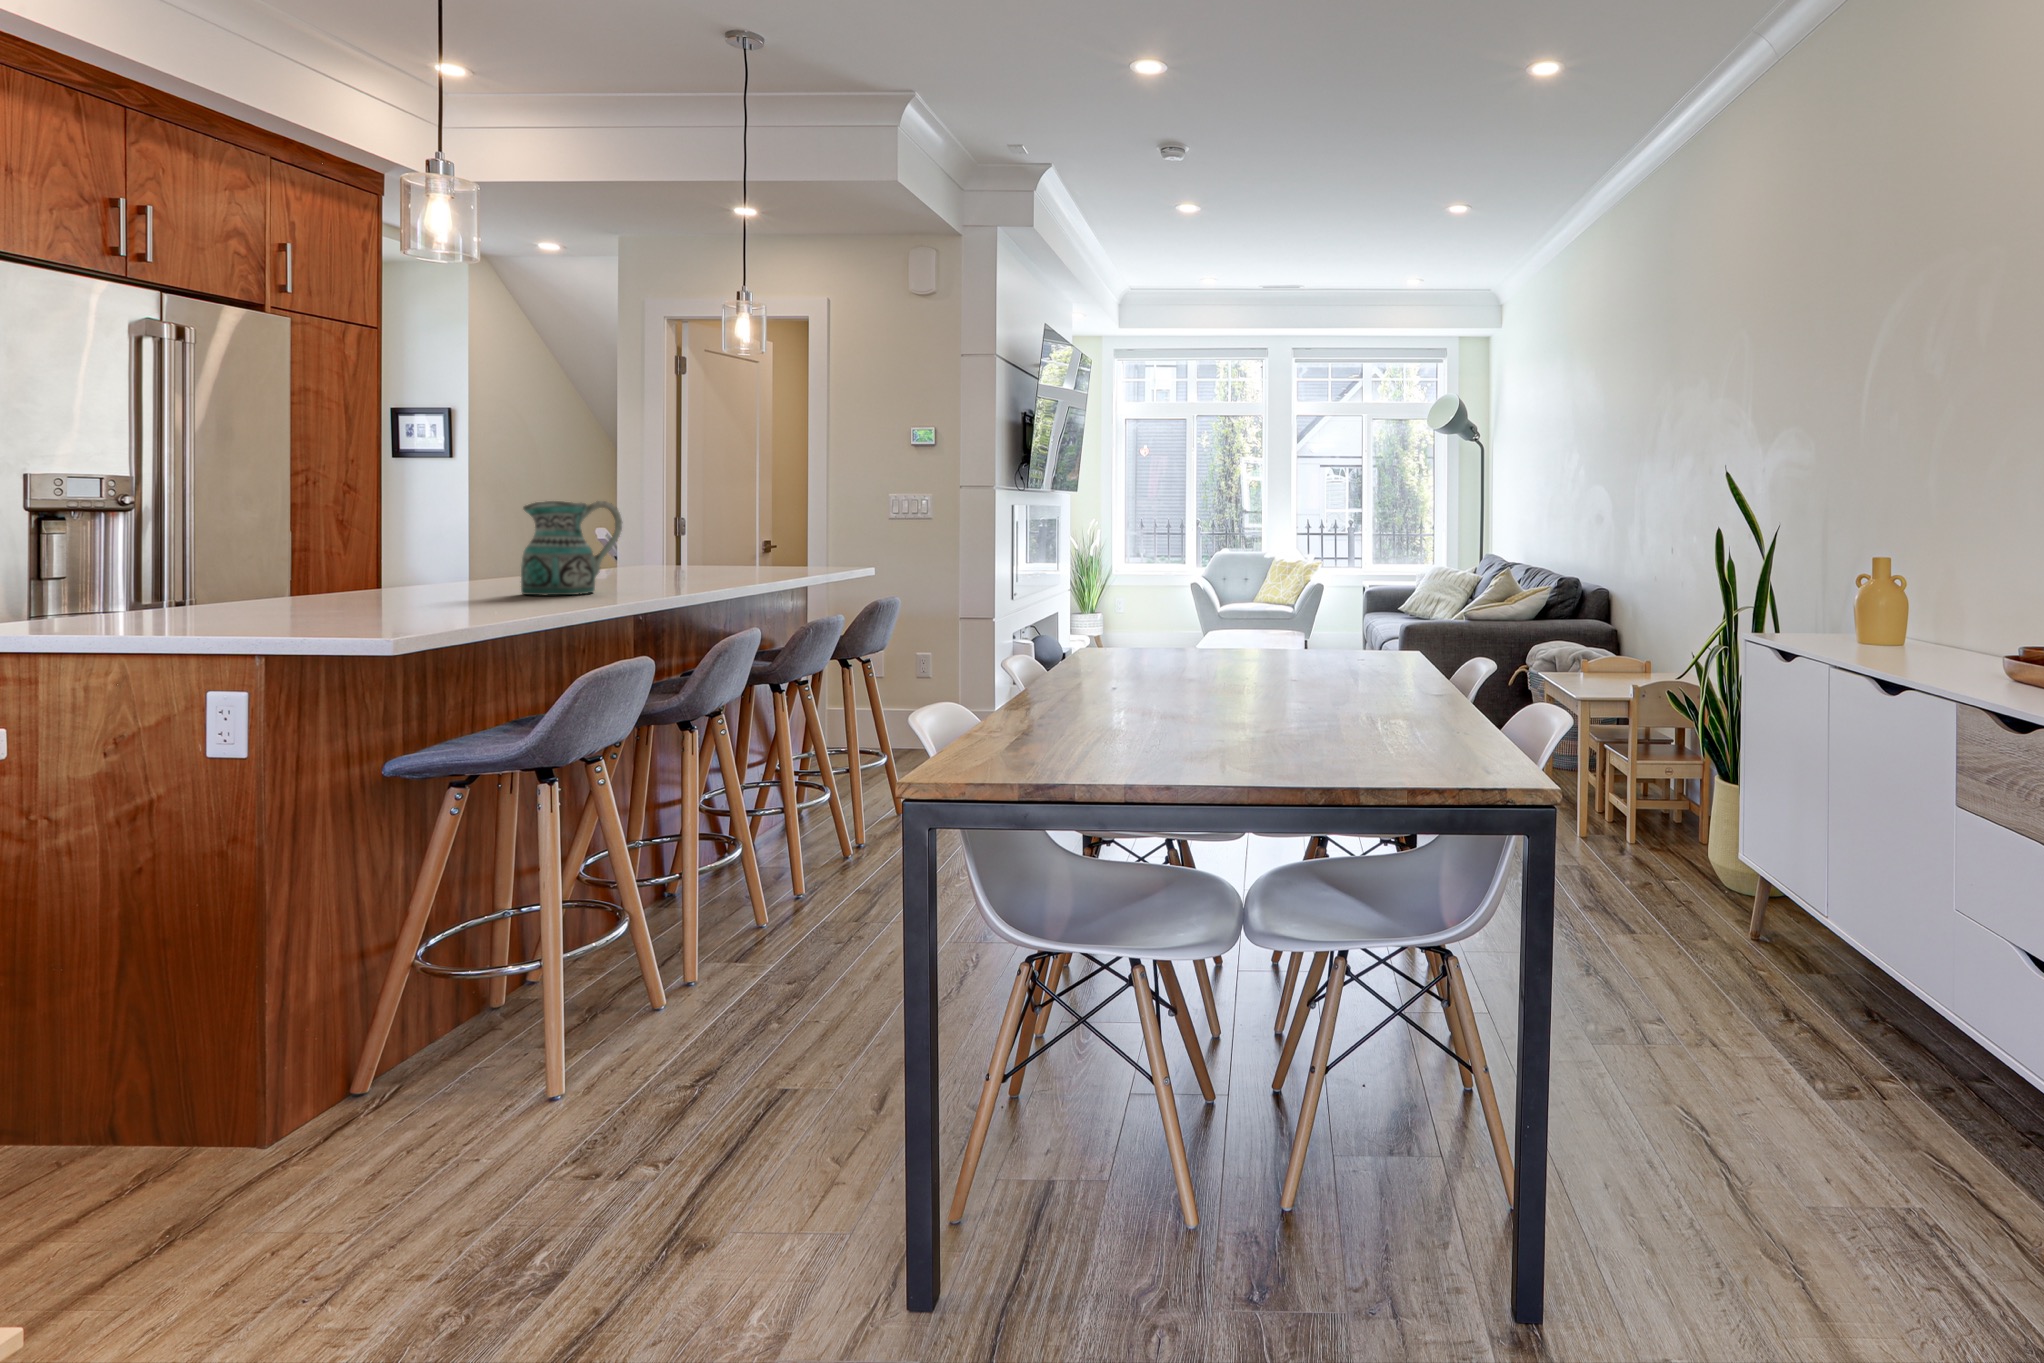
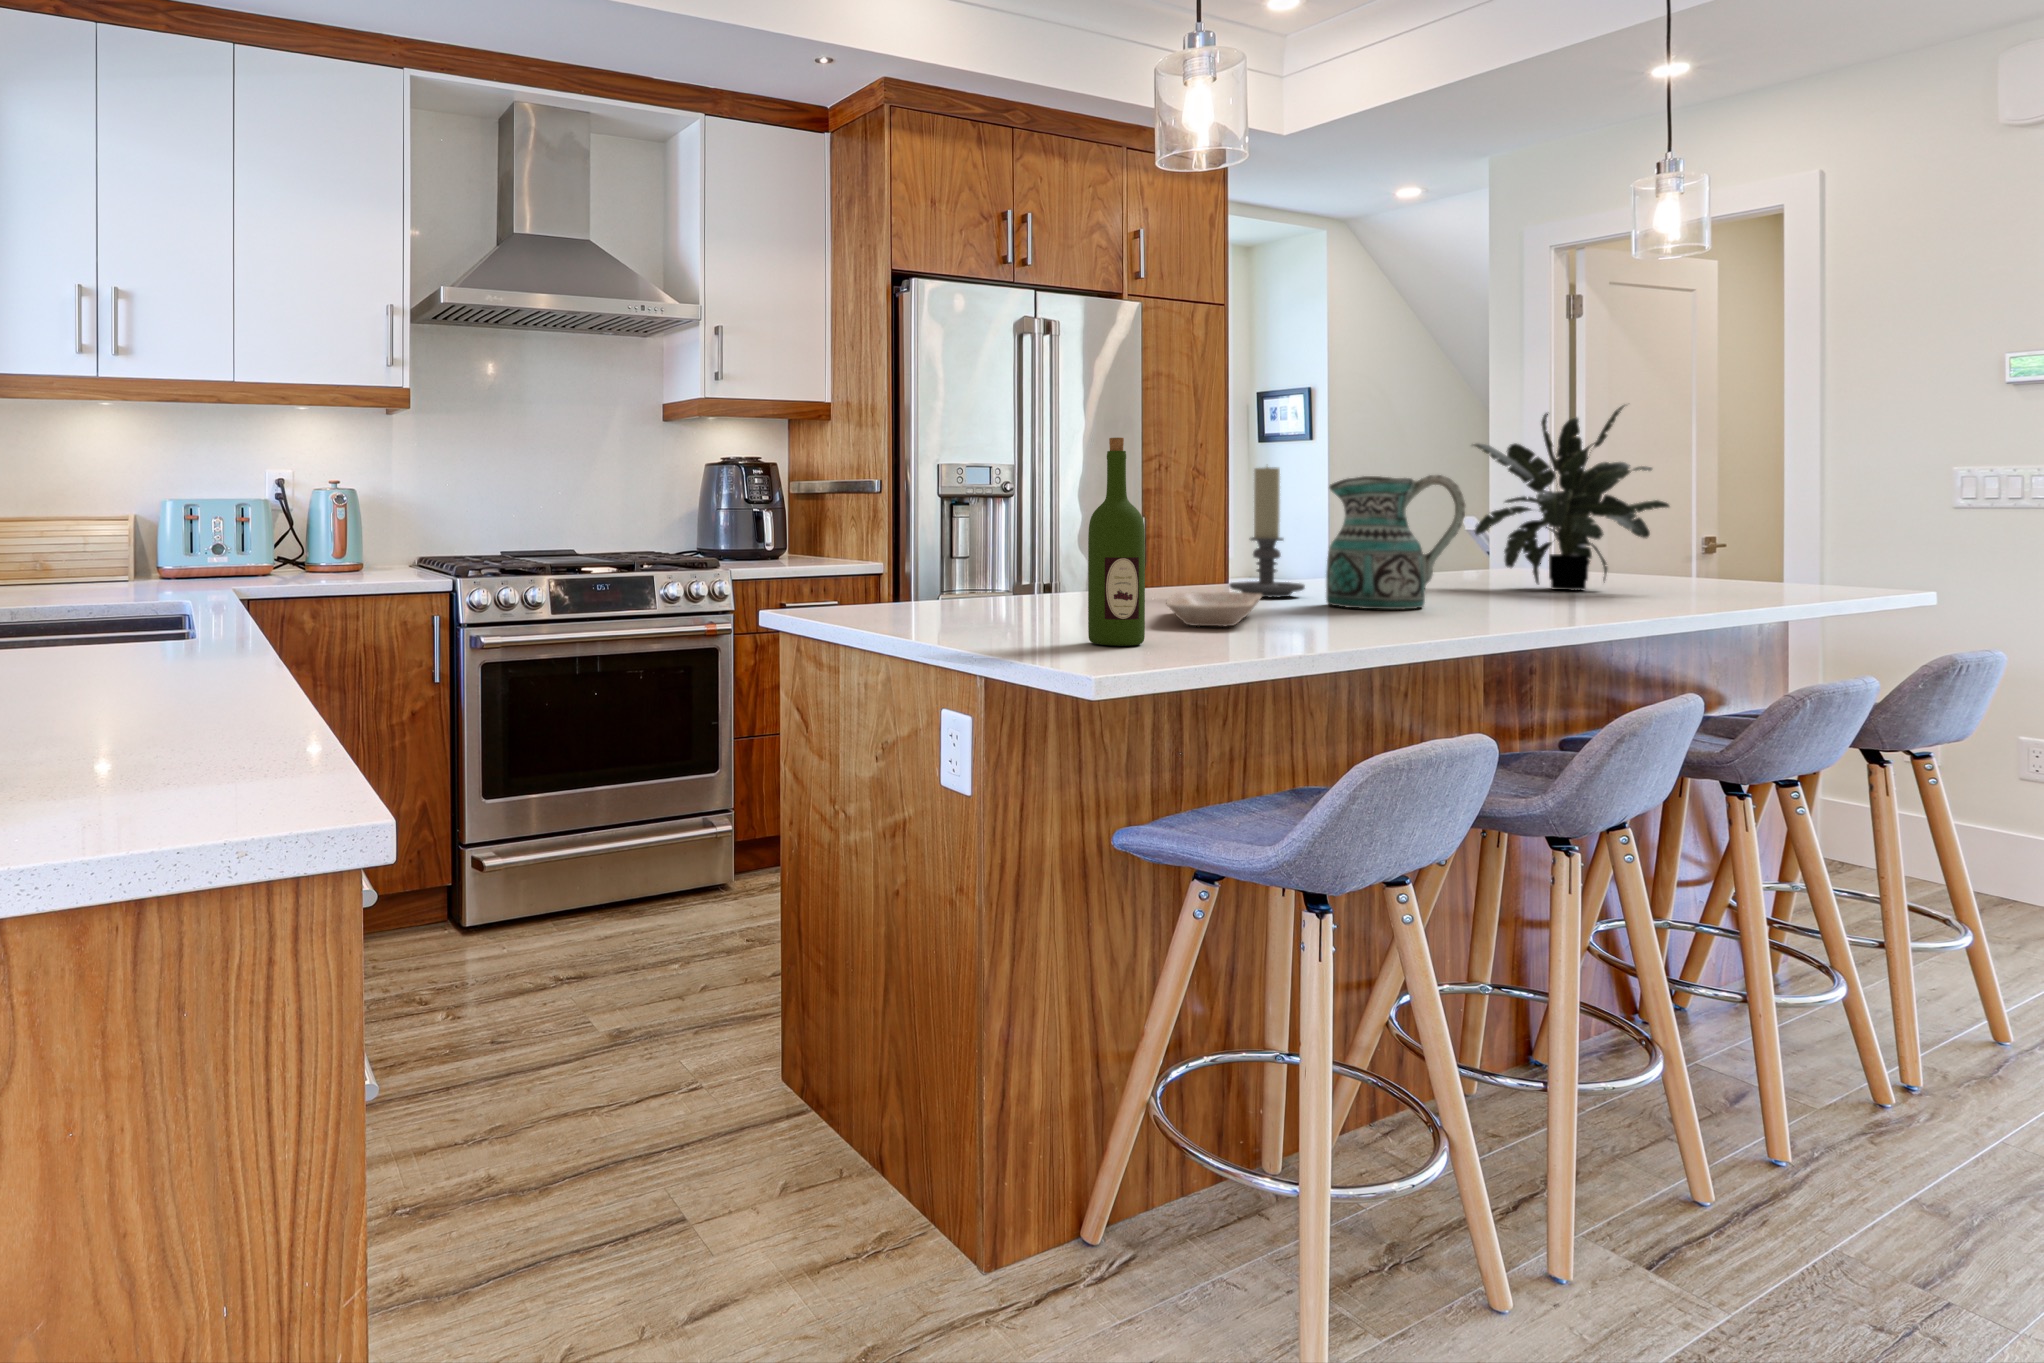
potted plant: none [618,456,744,578] -> present [1474,405,1669,590]
wine bottle: none [354,473,405,628] -> present [1088,438,1145,646]
candle holder: none [431,488,498,593] -> present [1229,467,1305,597]
tray: none [401,588,480,613] -> present [1166,592,1262,626]

